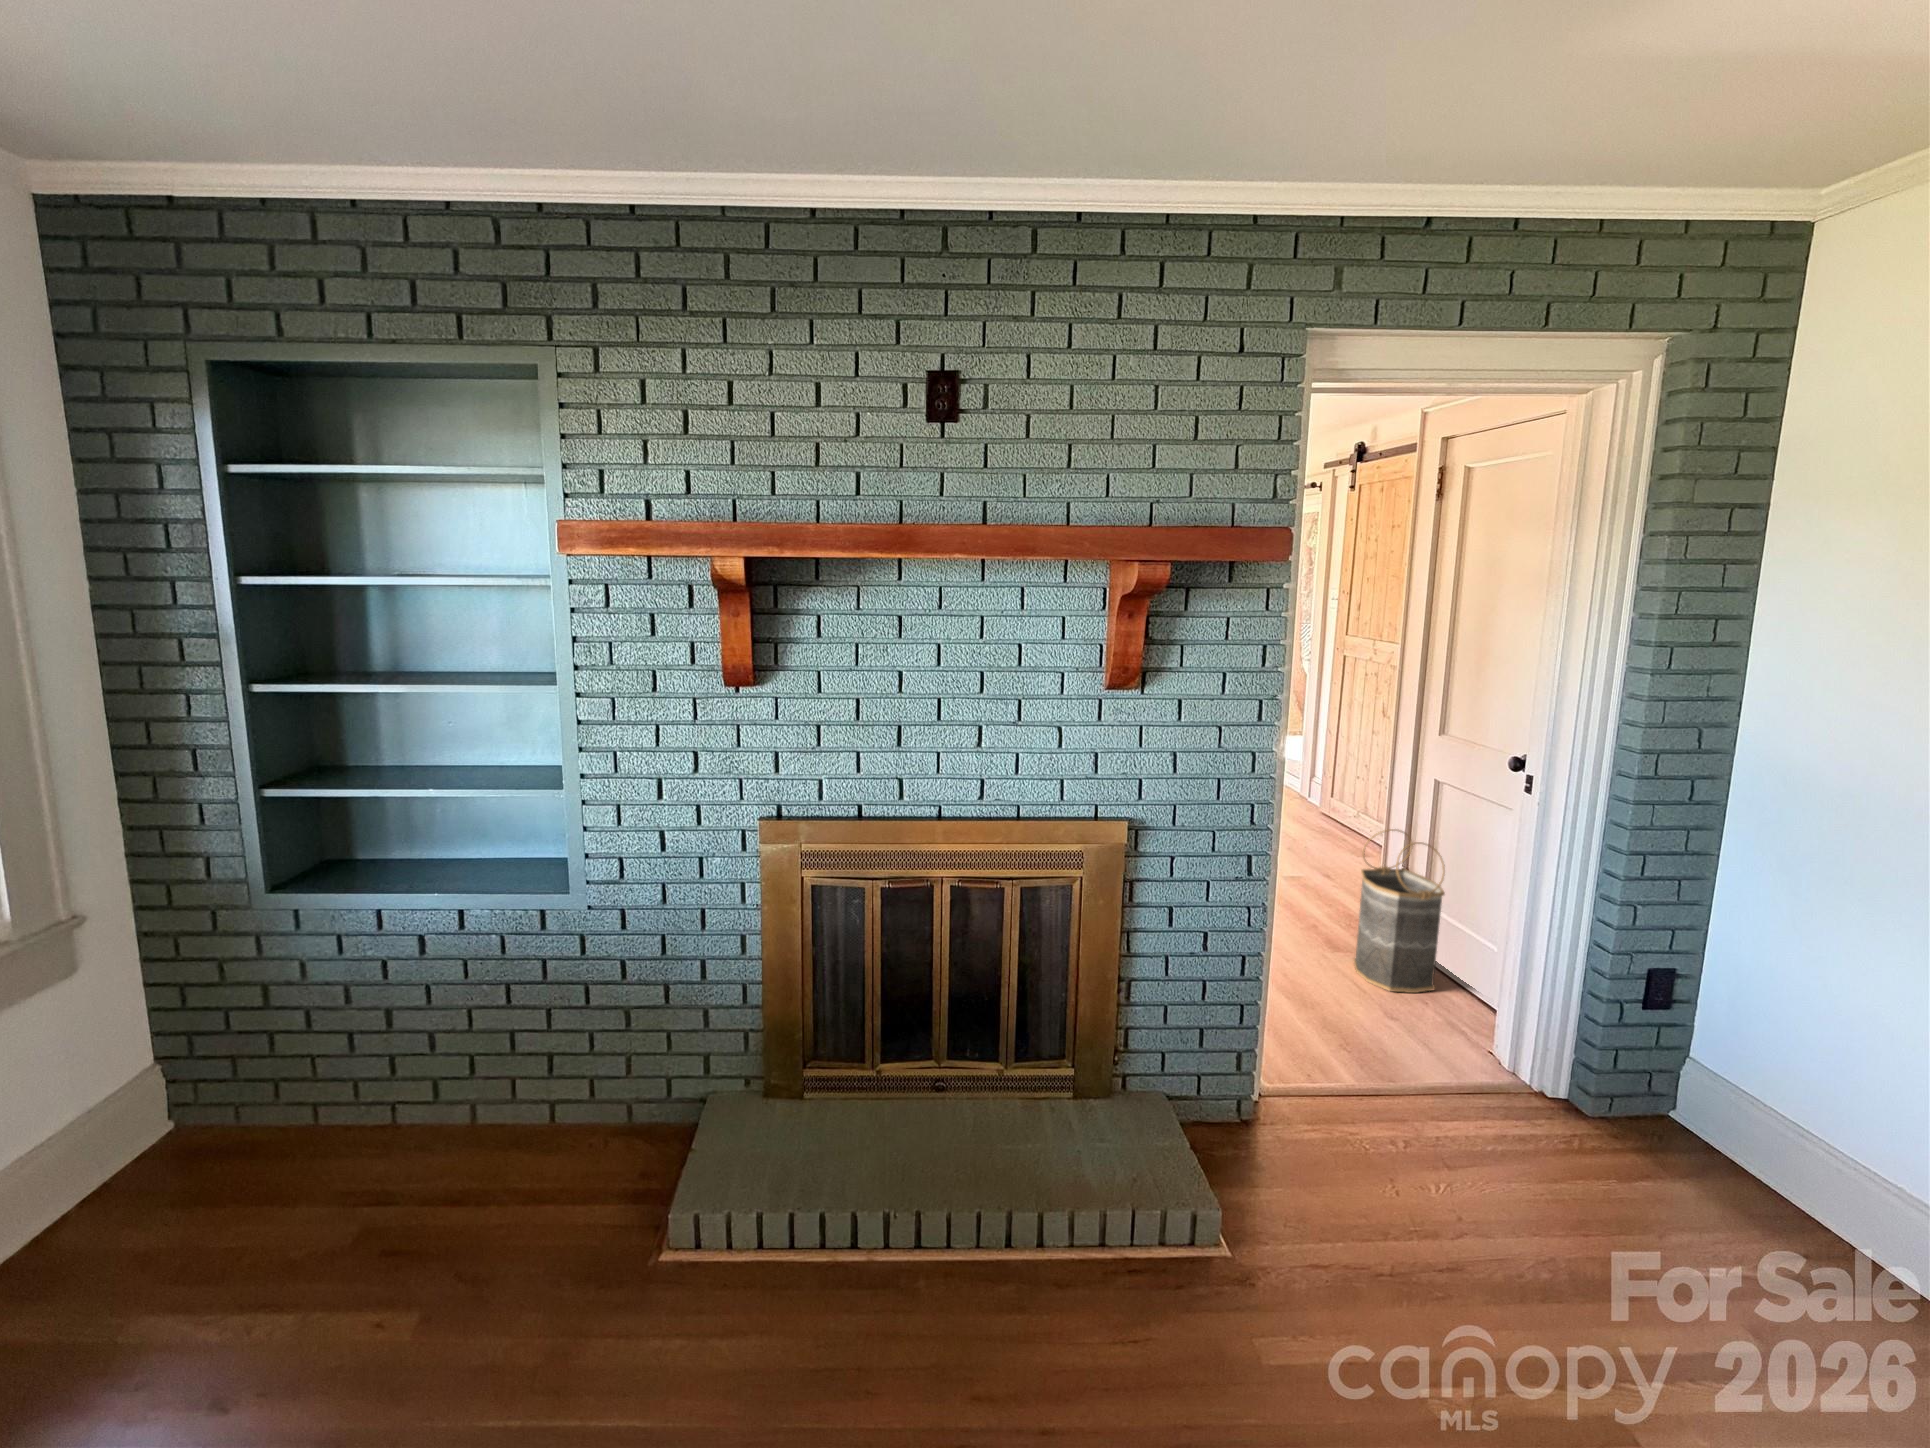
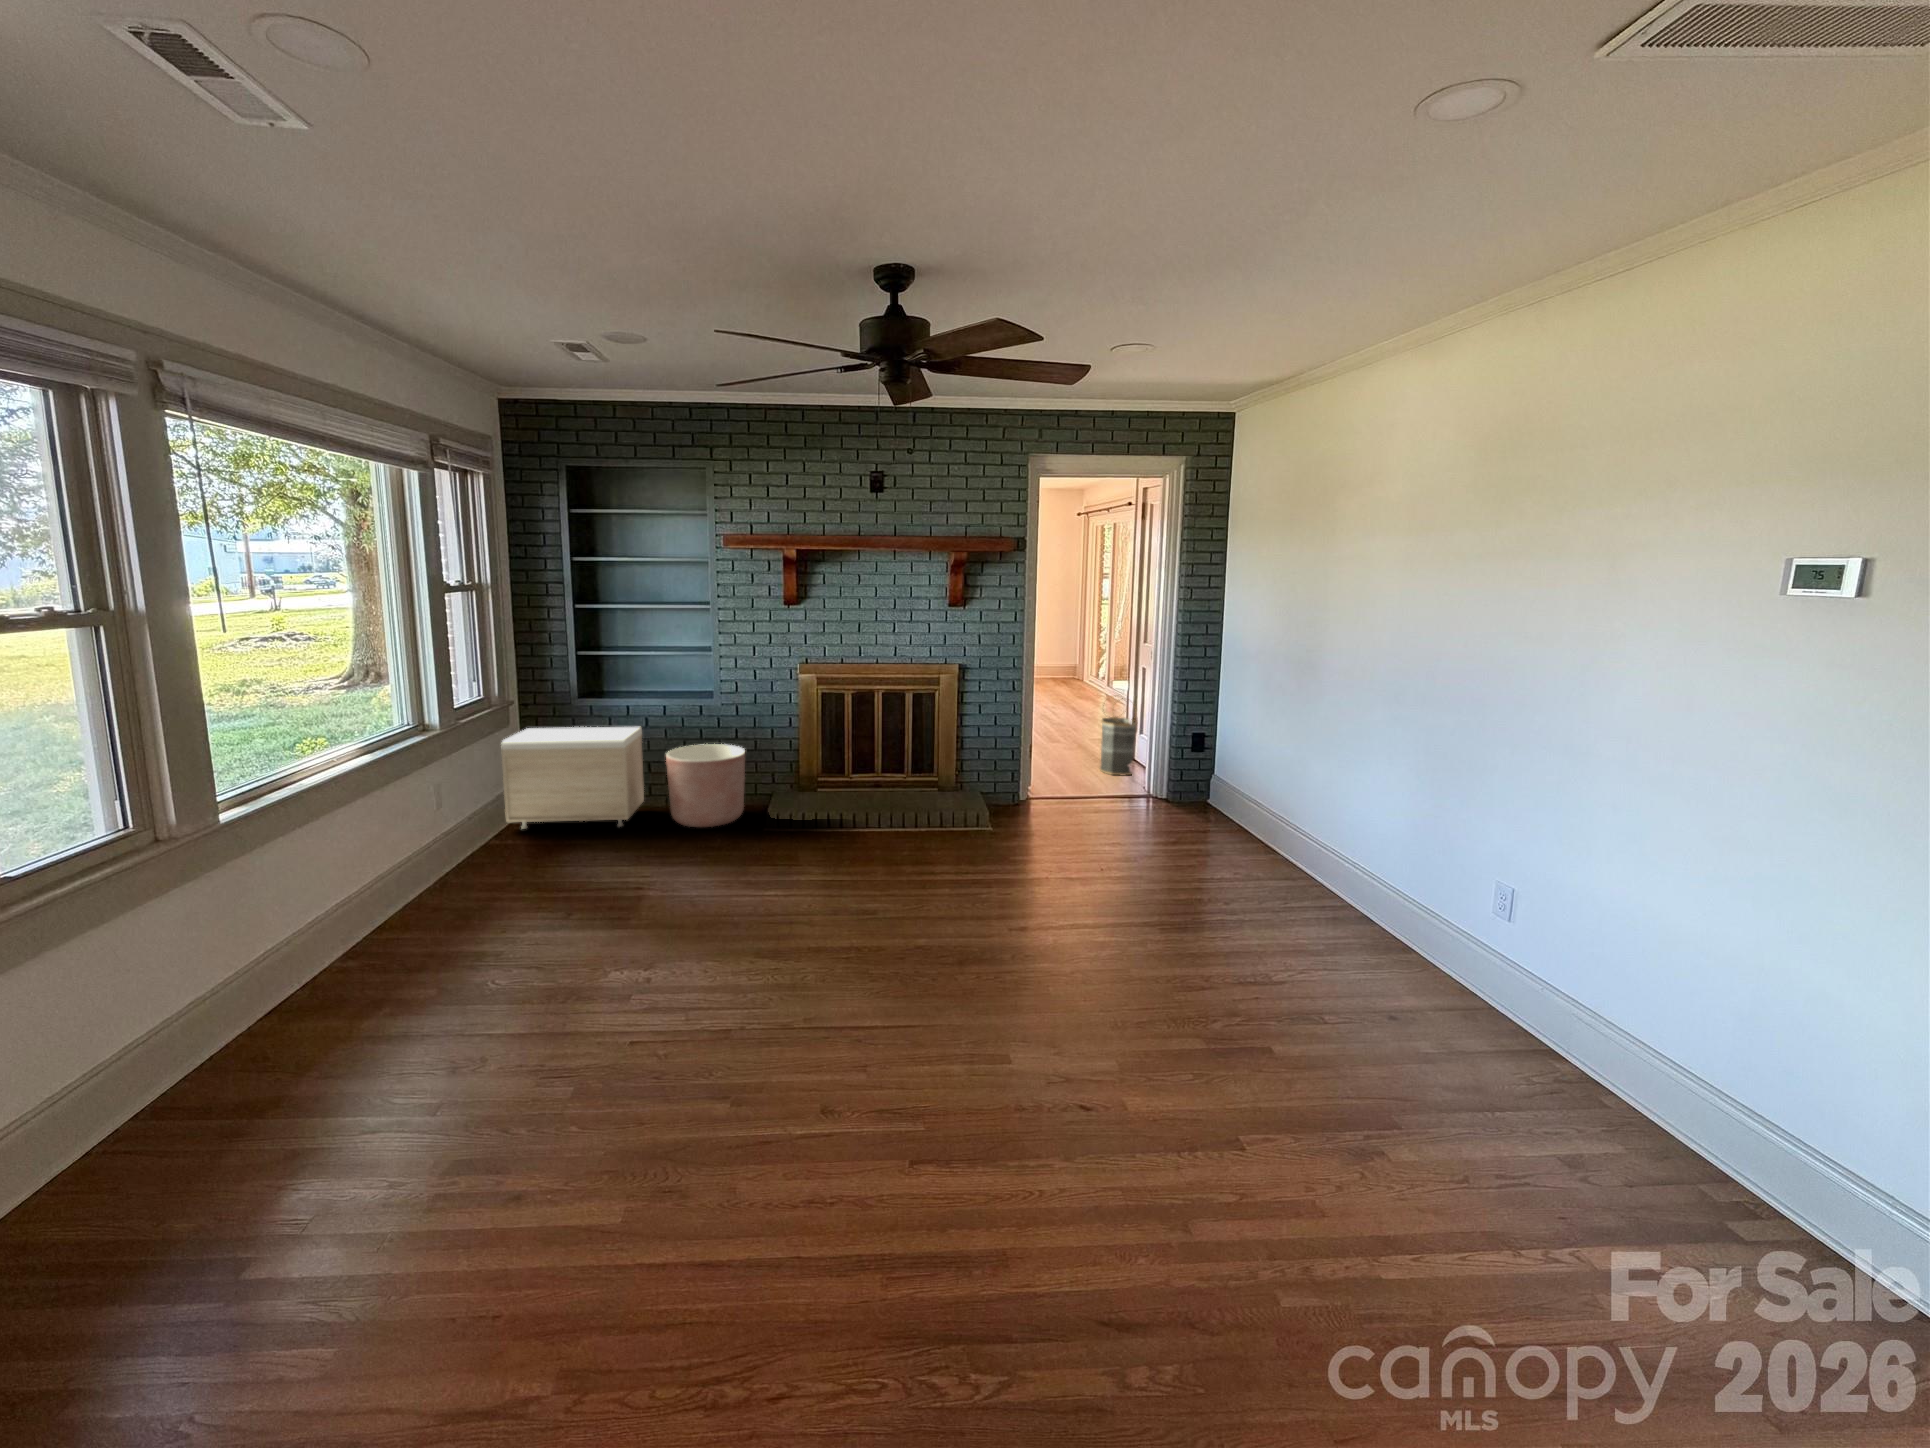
storage bench: none [10,959,417,1237] -> present [501,727,644,829]
planter: none [434,995,632,1240] -> present [666,744,745,827]

